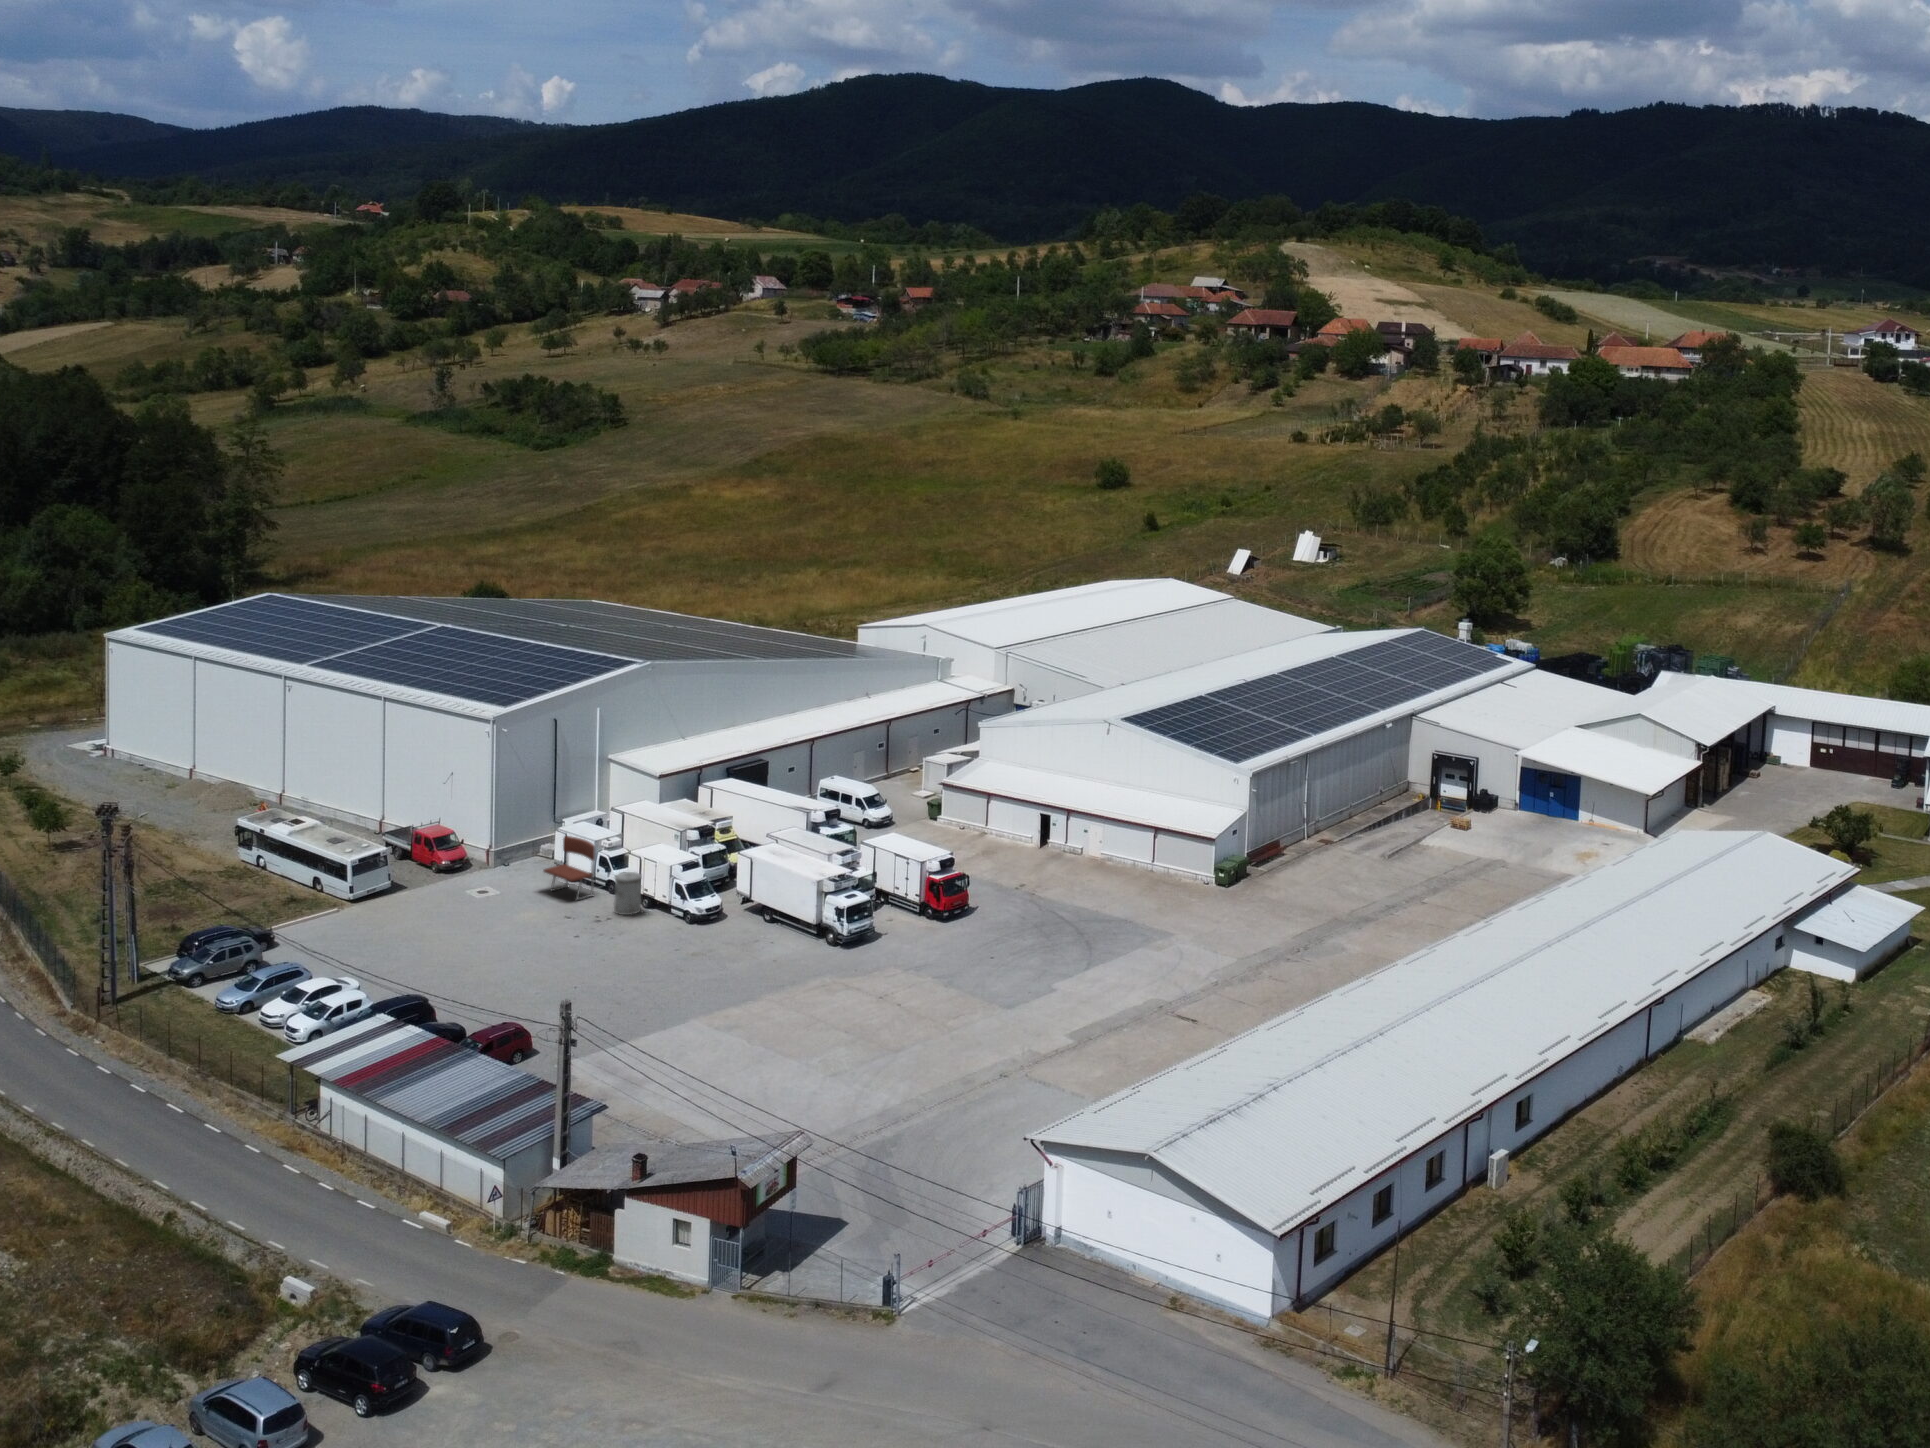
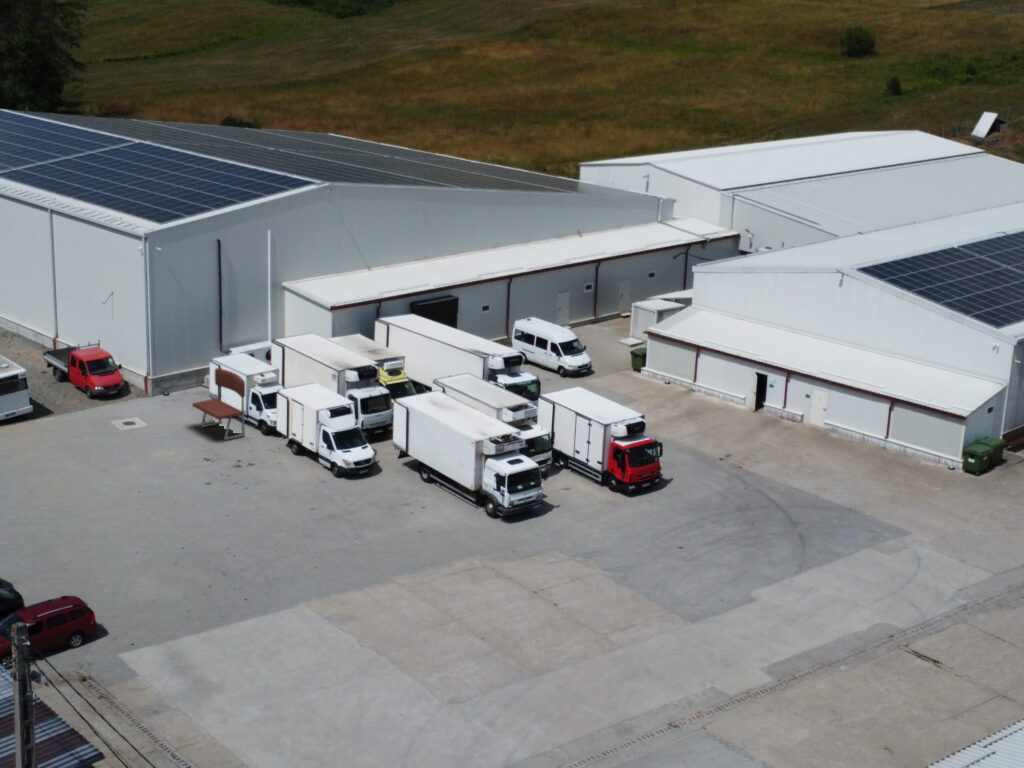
trash can: present [614,872,642,915] -> none [259,413,292,461]

